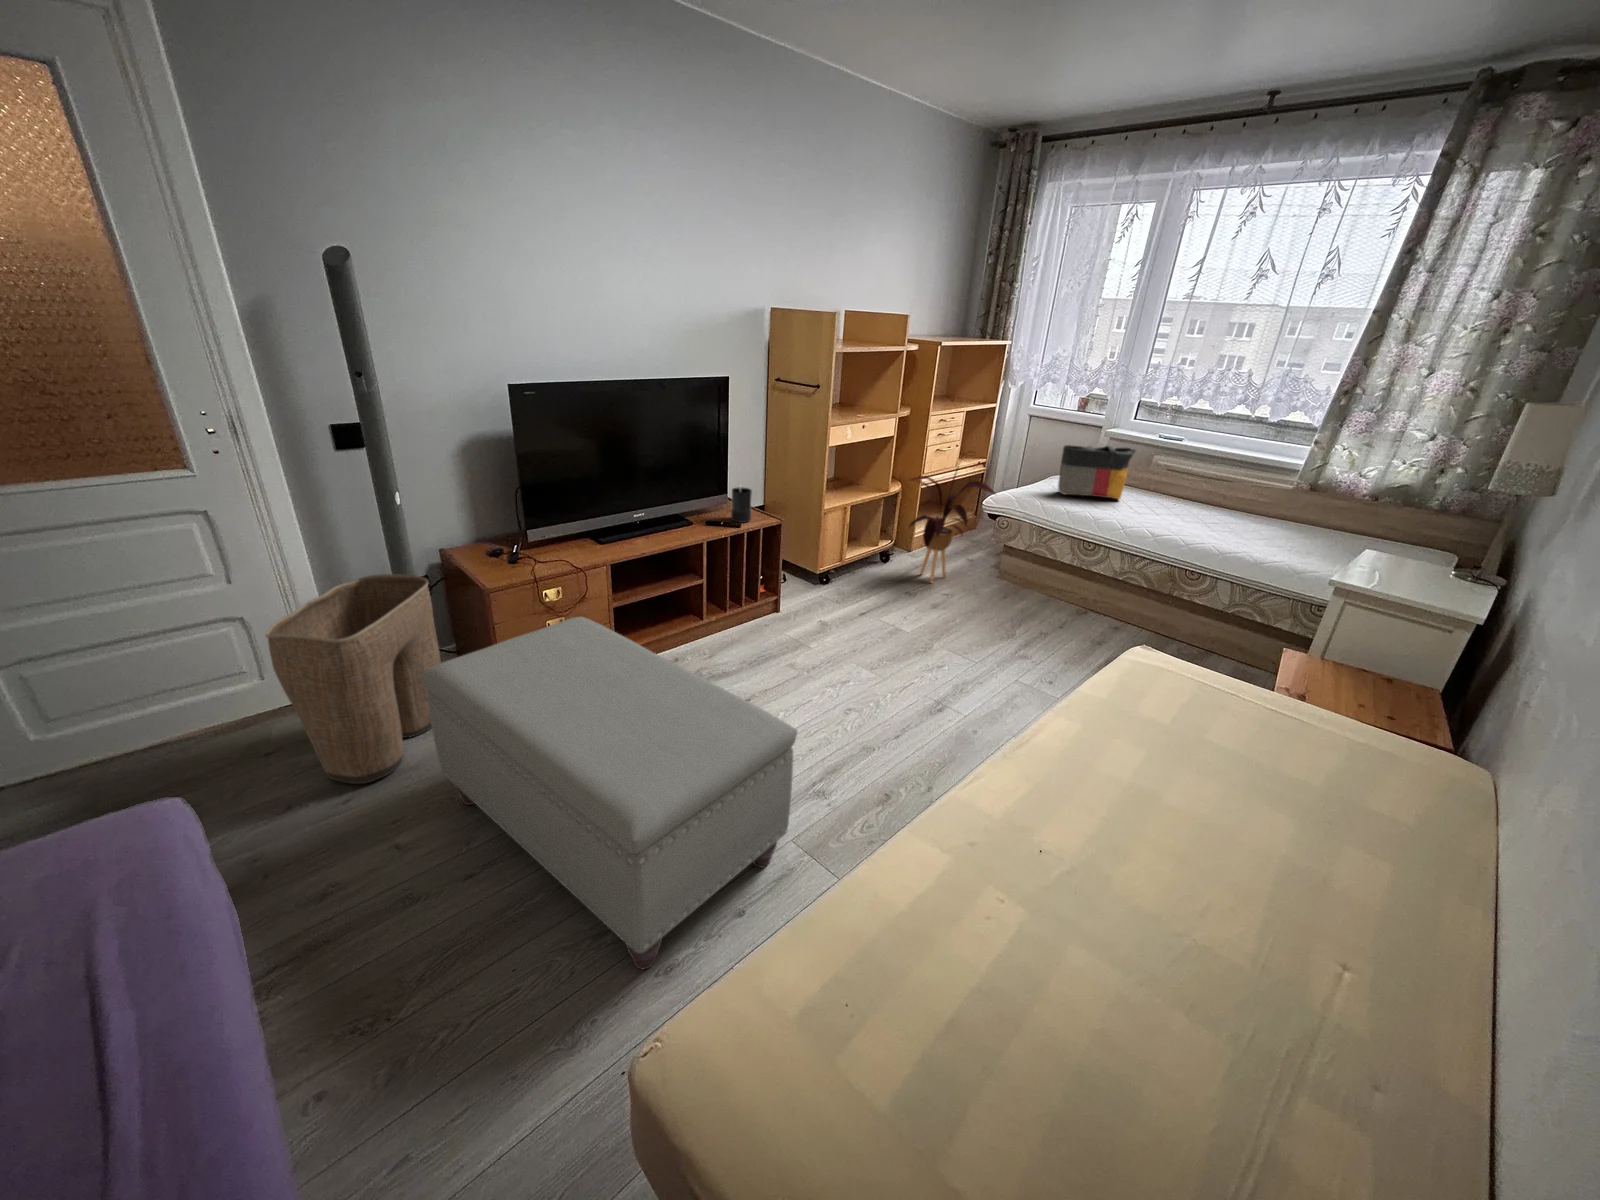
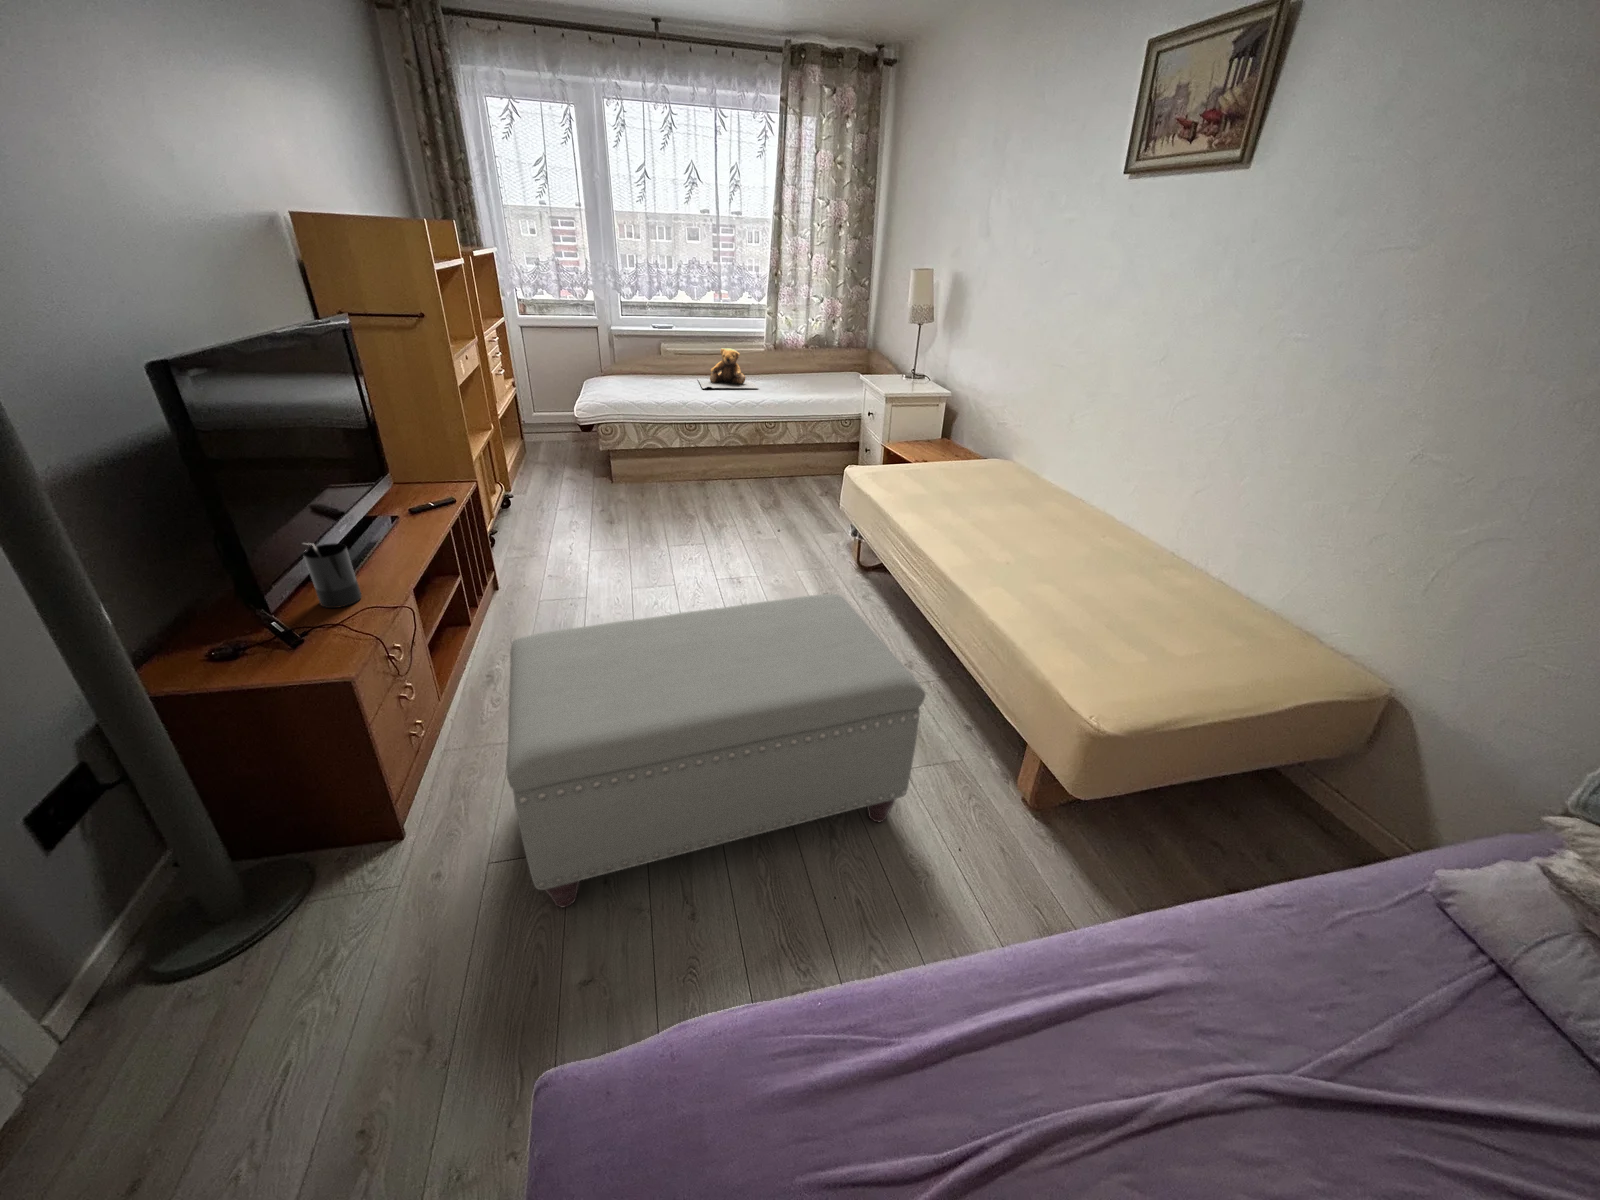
tote bag: present [1058,445,1136,499] -> none [622,339,676,390]
house plant: present [909,452,995,583] -> none [505,365,609,507]
teddy bear: none [1144,471,1237,529] -> present [698,348,758,388]
candle: present [731,484,752,523] -> present [303,543,361,608]
laundry basket: present [266,574,441,784] -> none [78,720,418,1074]

